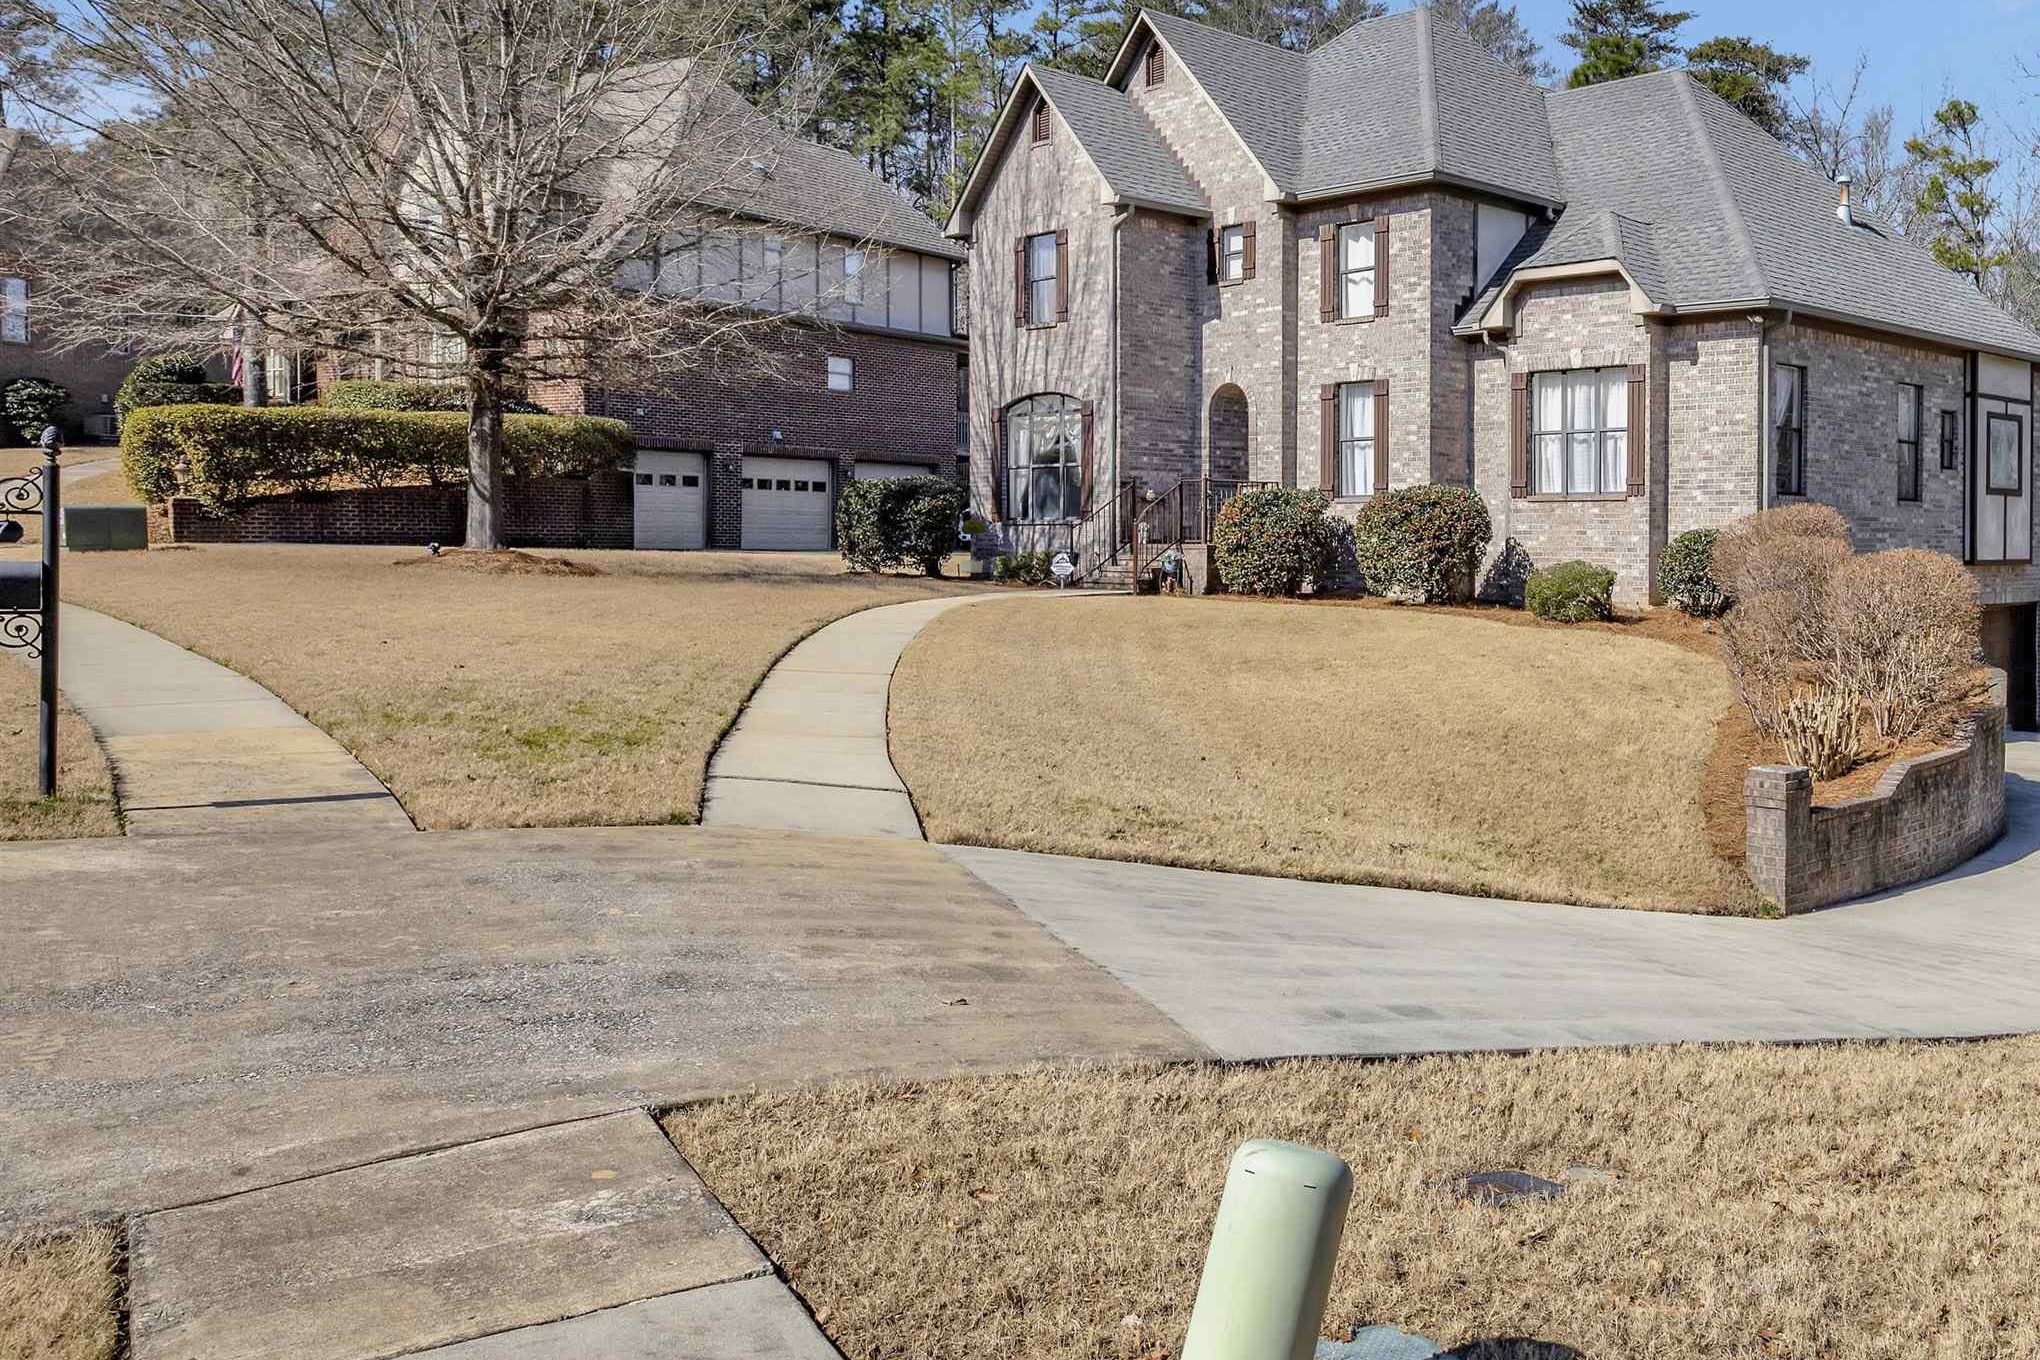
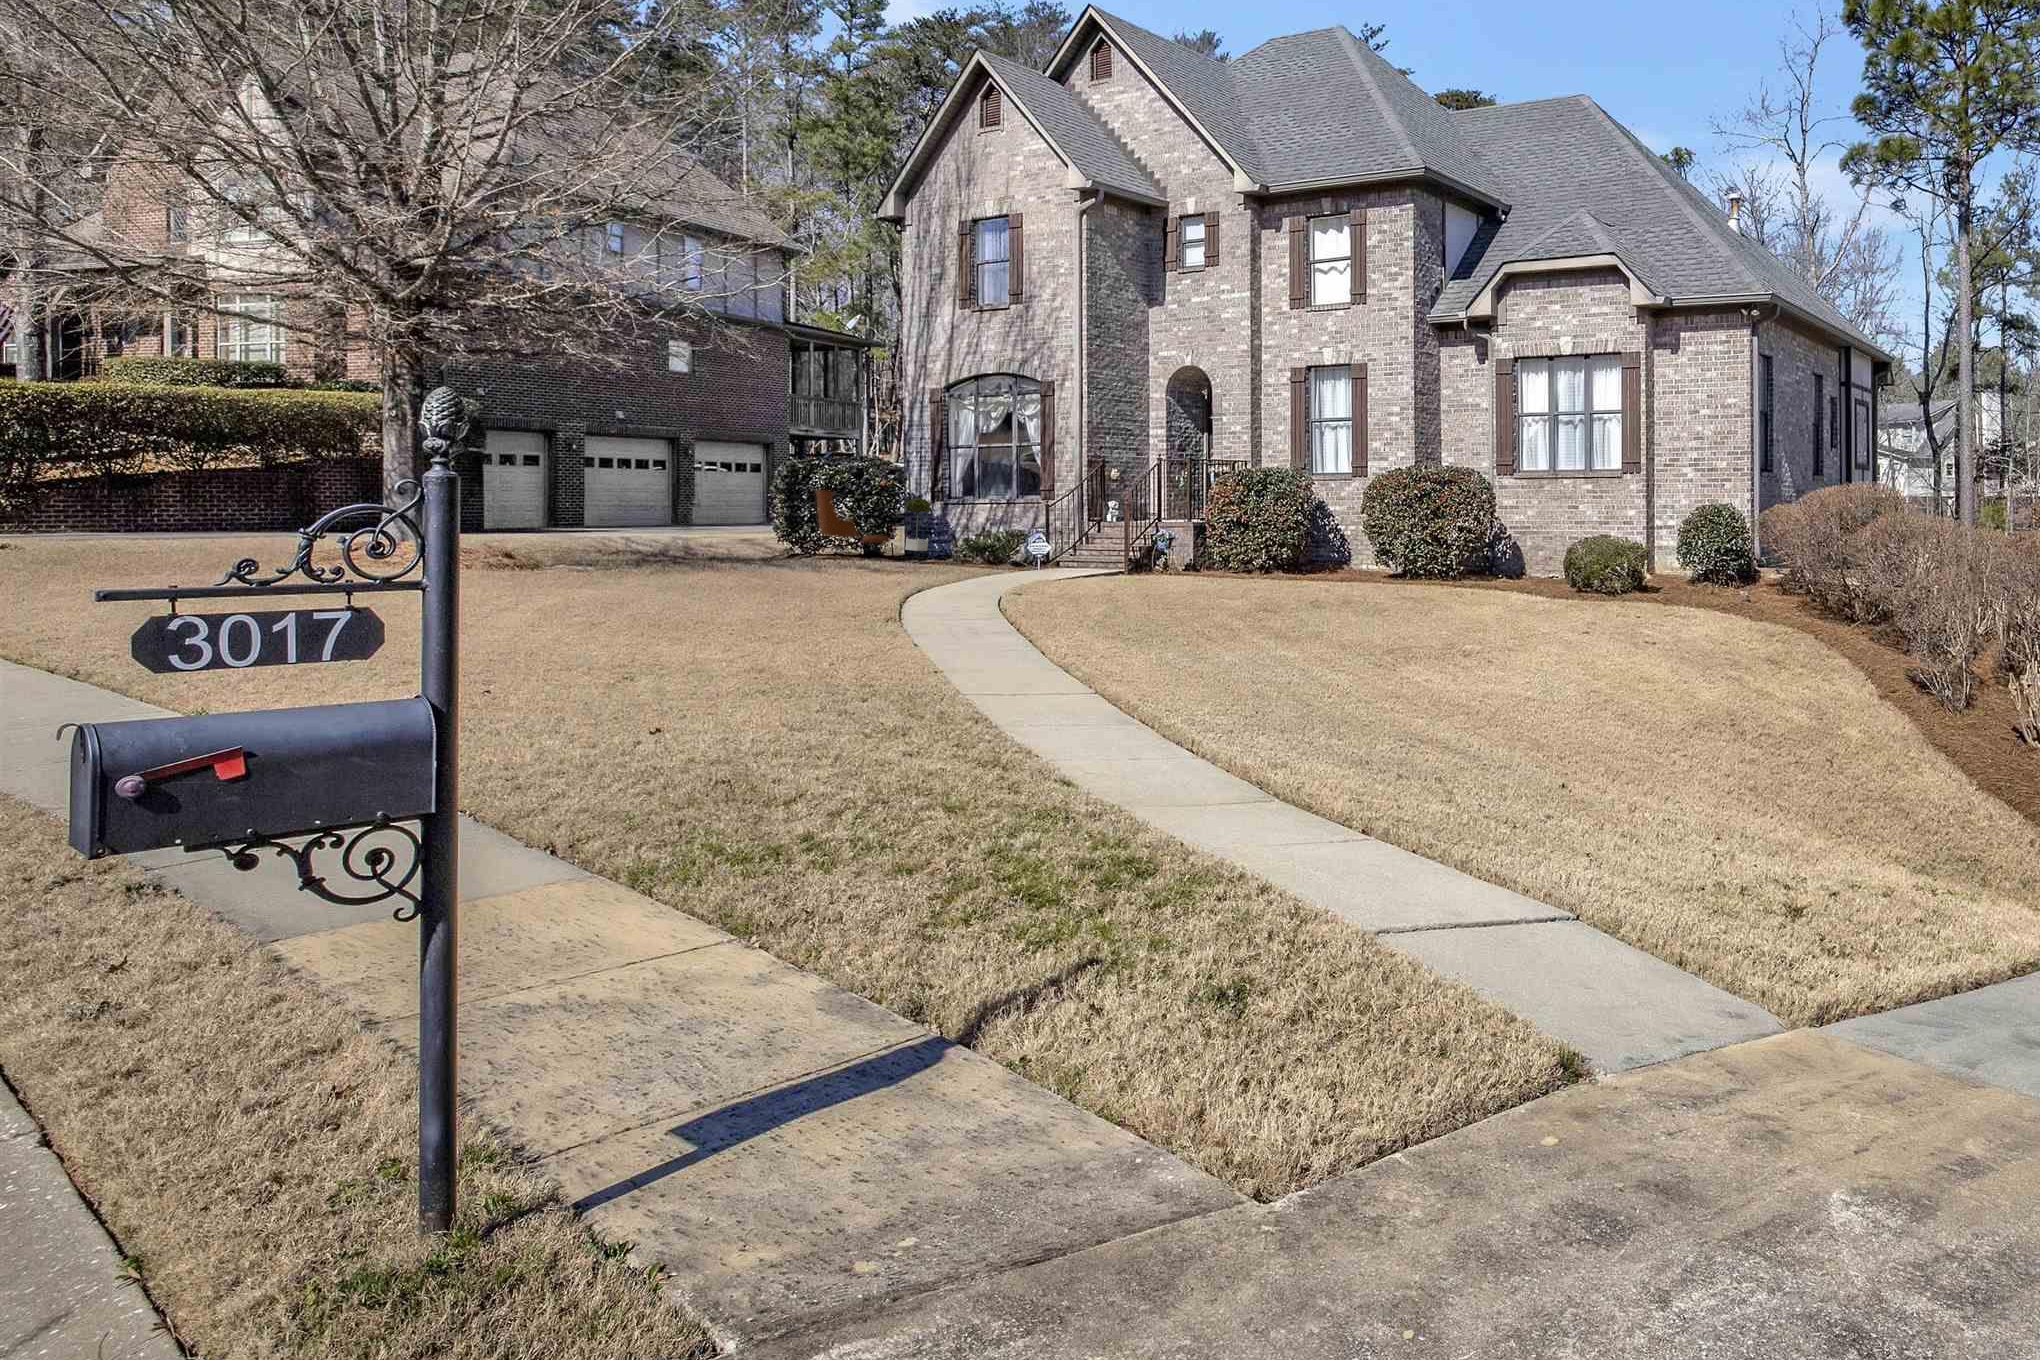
lounge chair: none [869,512,940,575] -> present [816,490,890,552]

